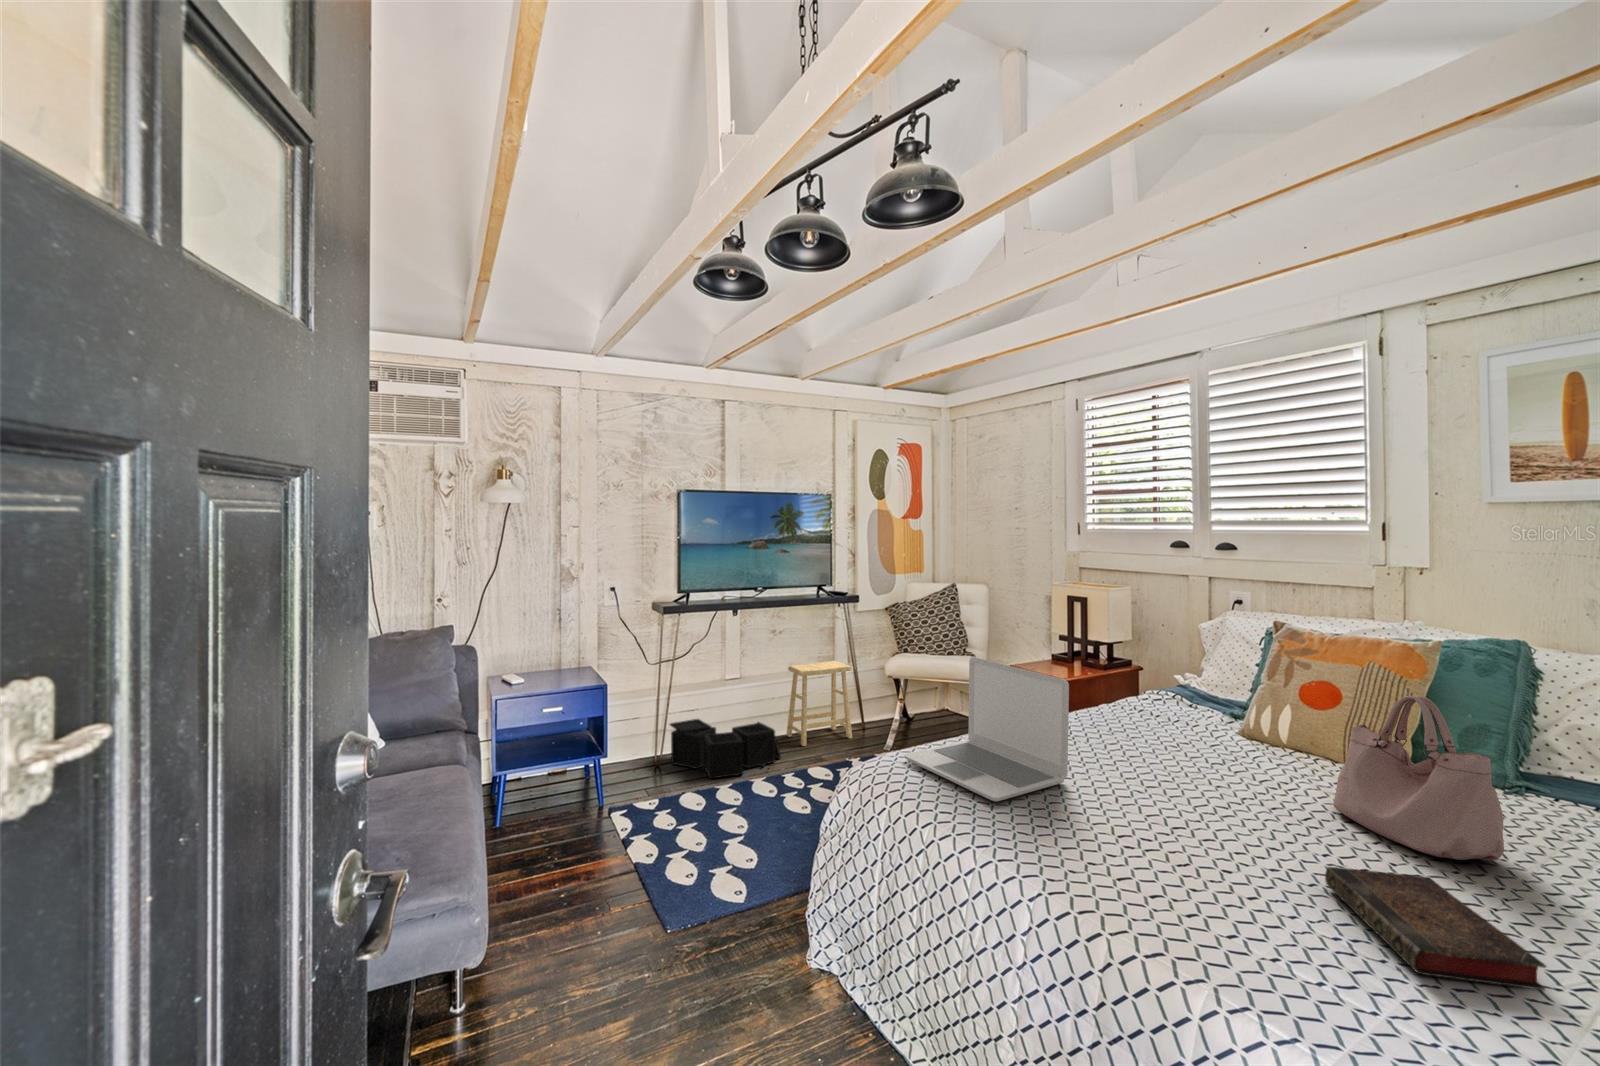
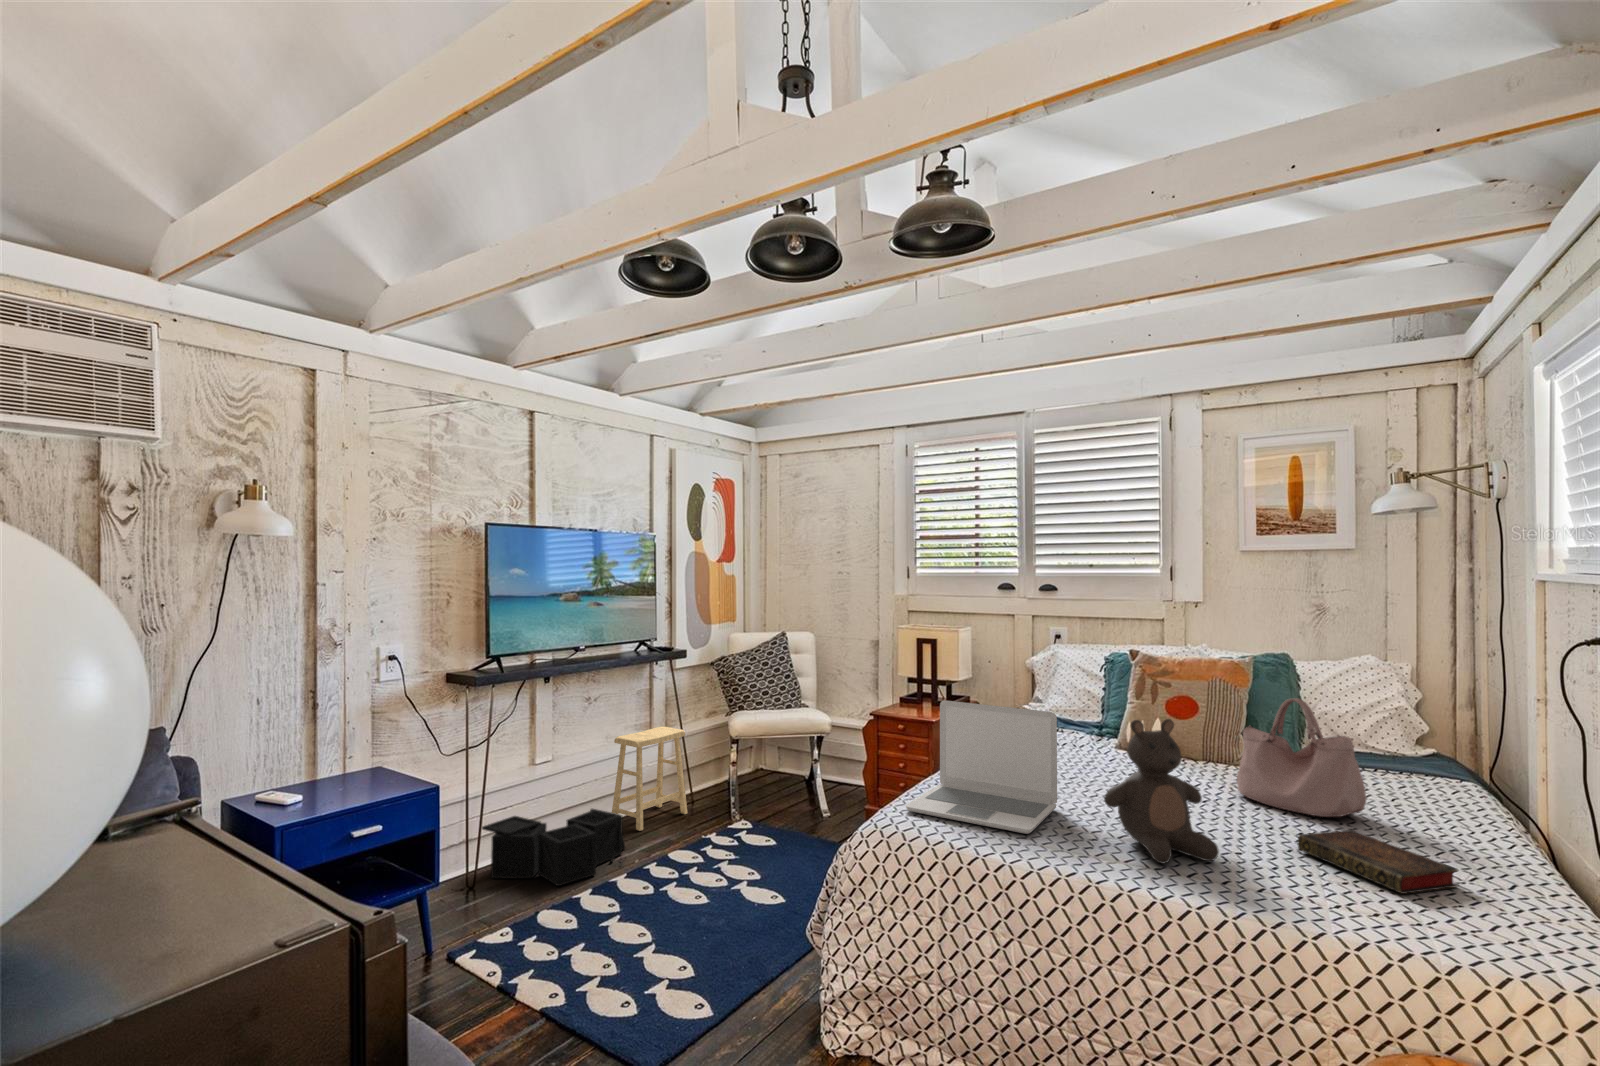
teddy bear: none [1069,696,1201,872] -> present [1104,719,1219,863]

